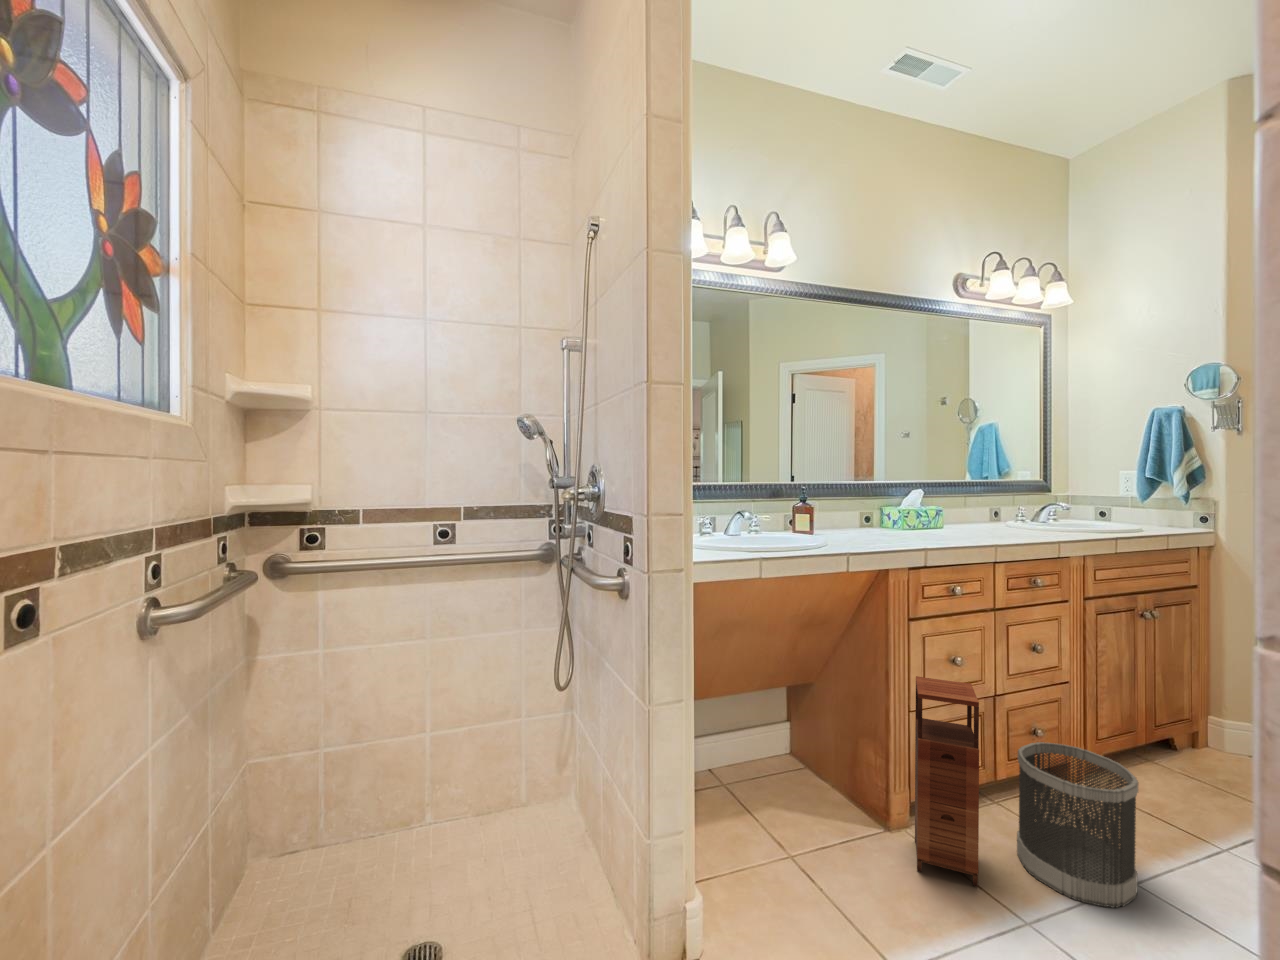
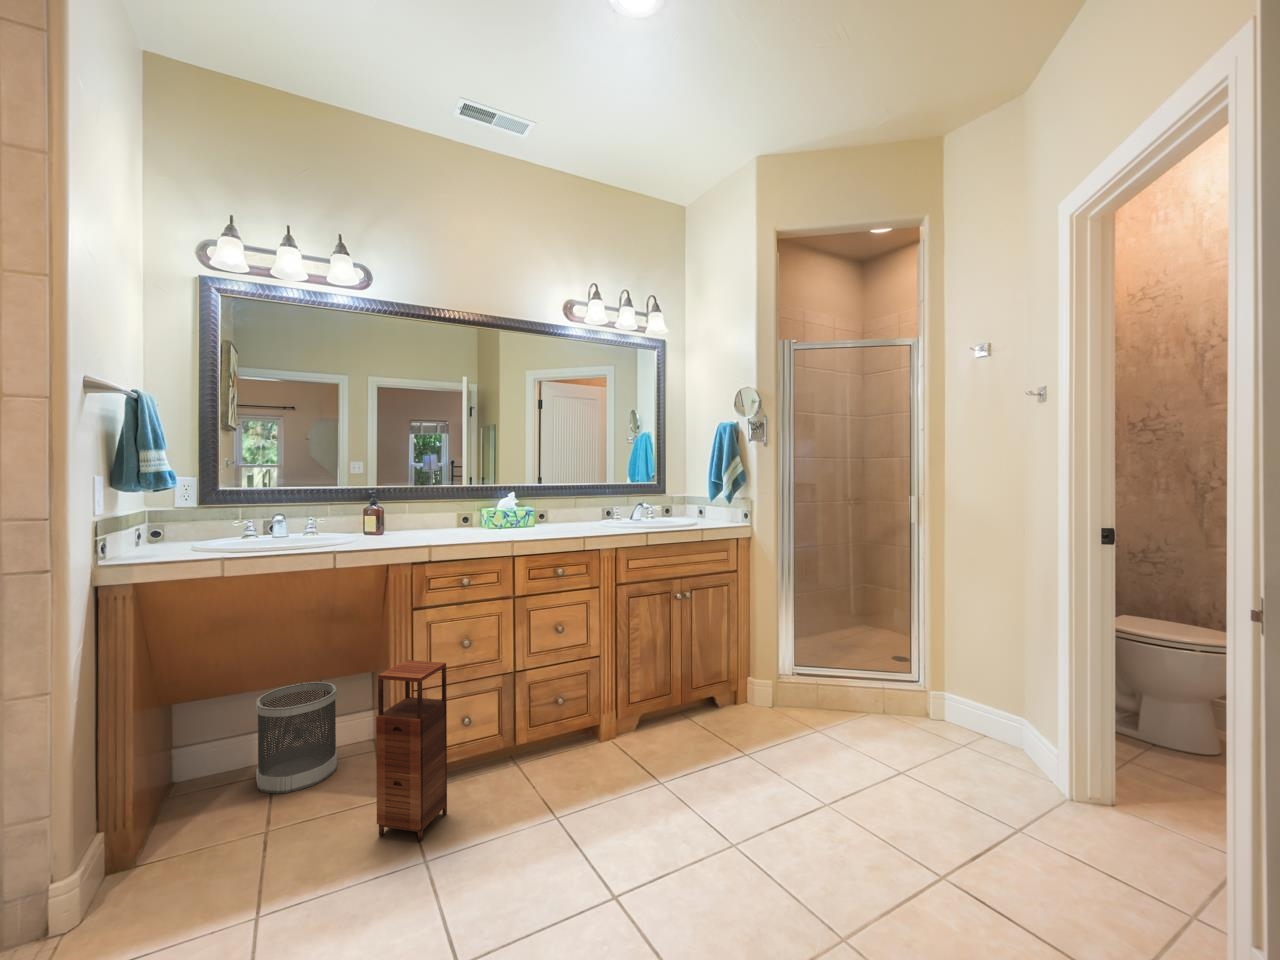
wastebasket: present [1017,742,1138,908] -> present [256,682,337,794]

